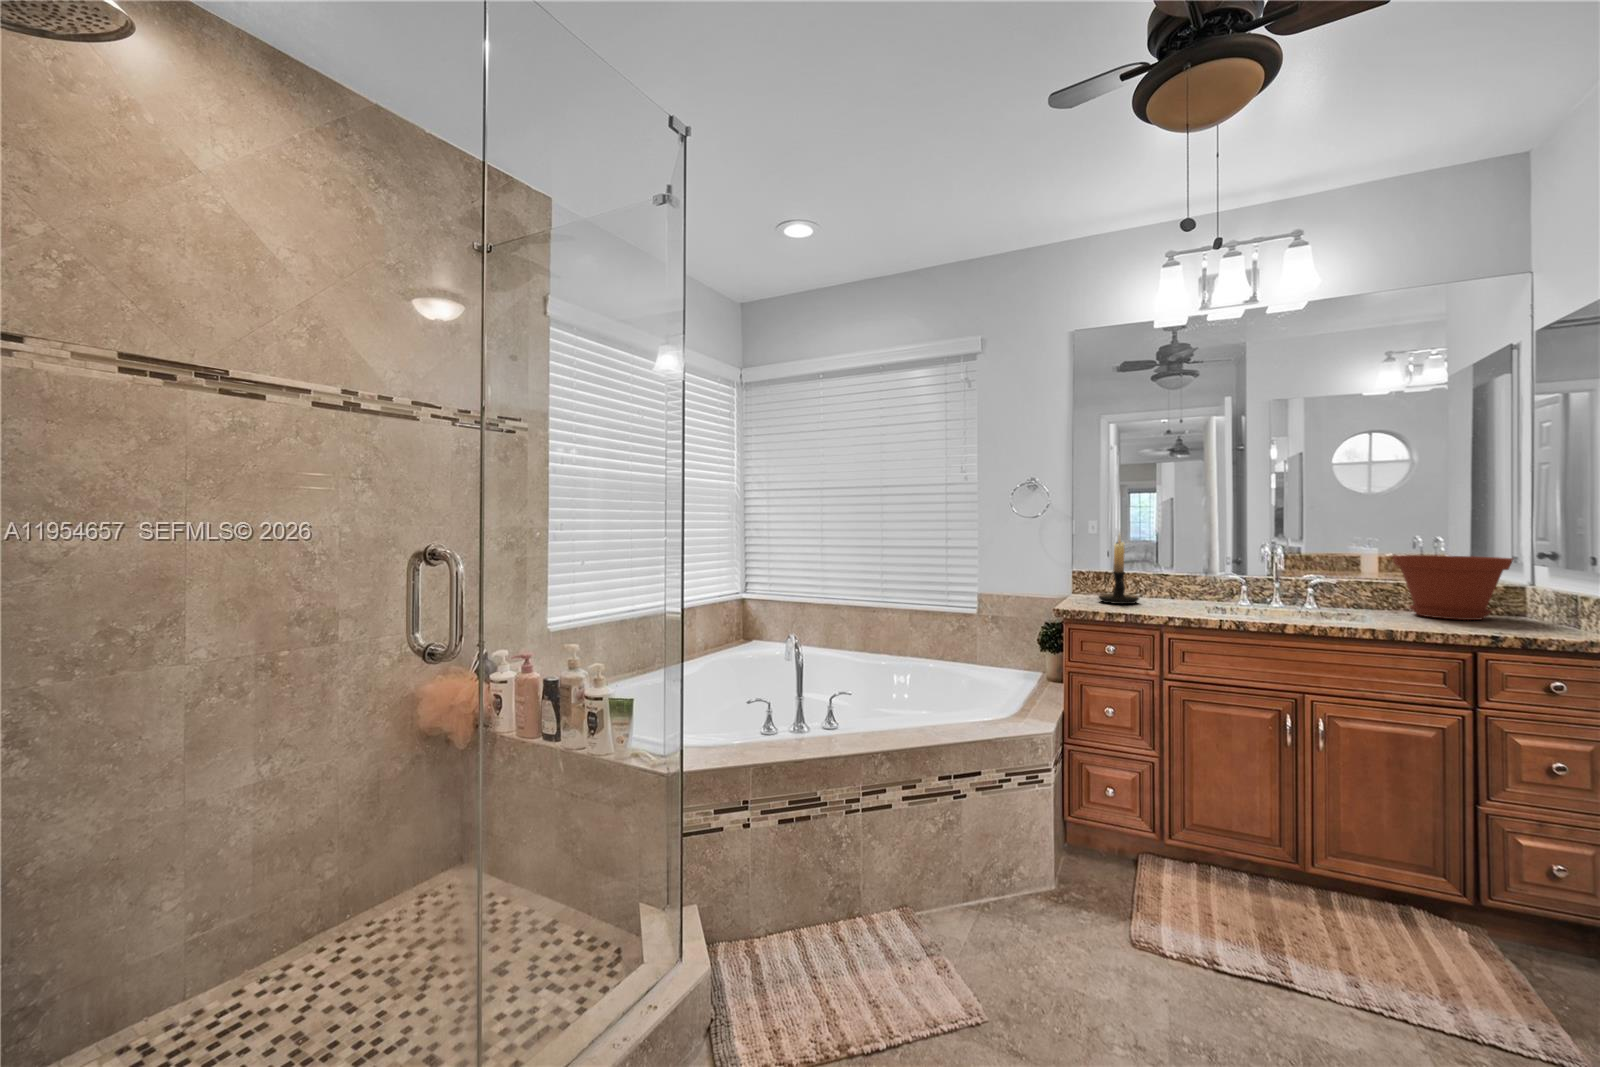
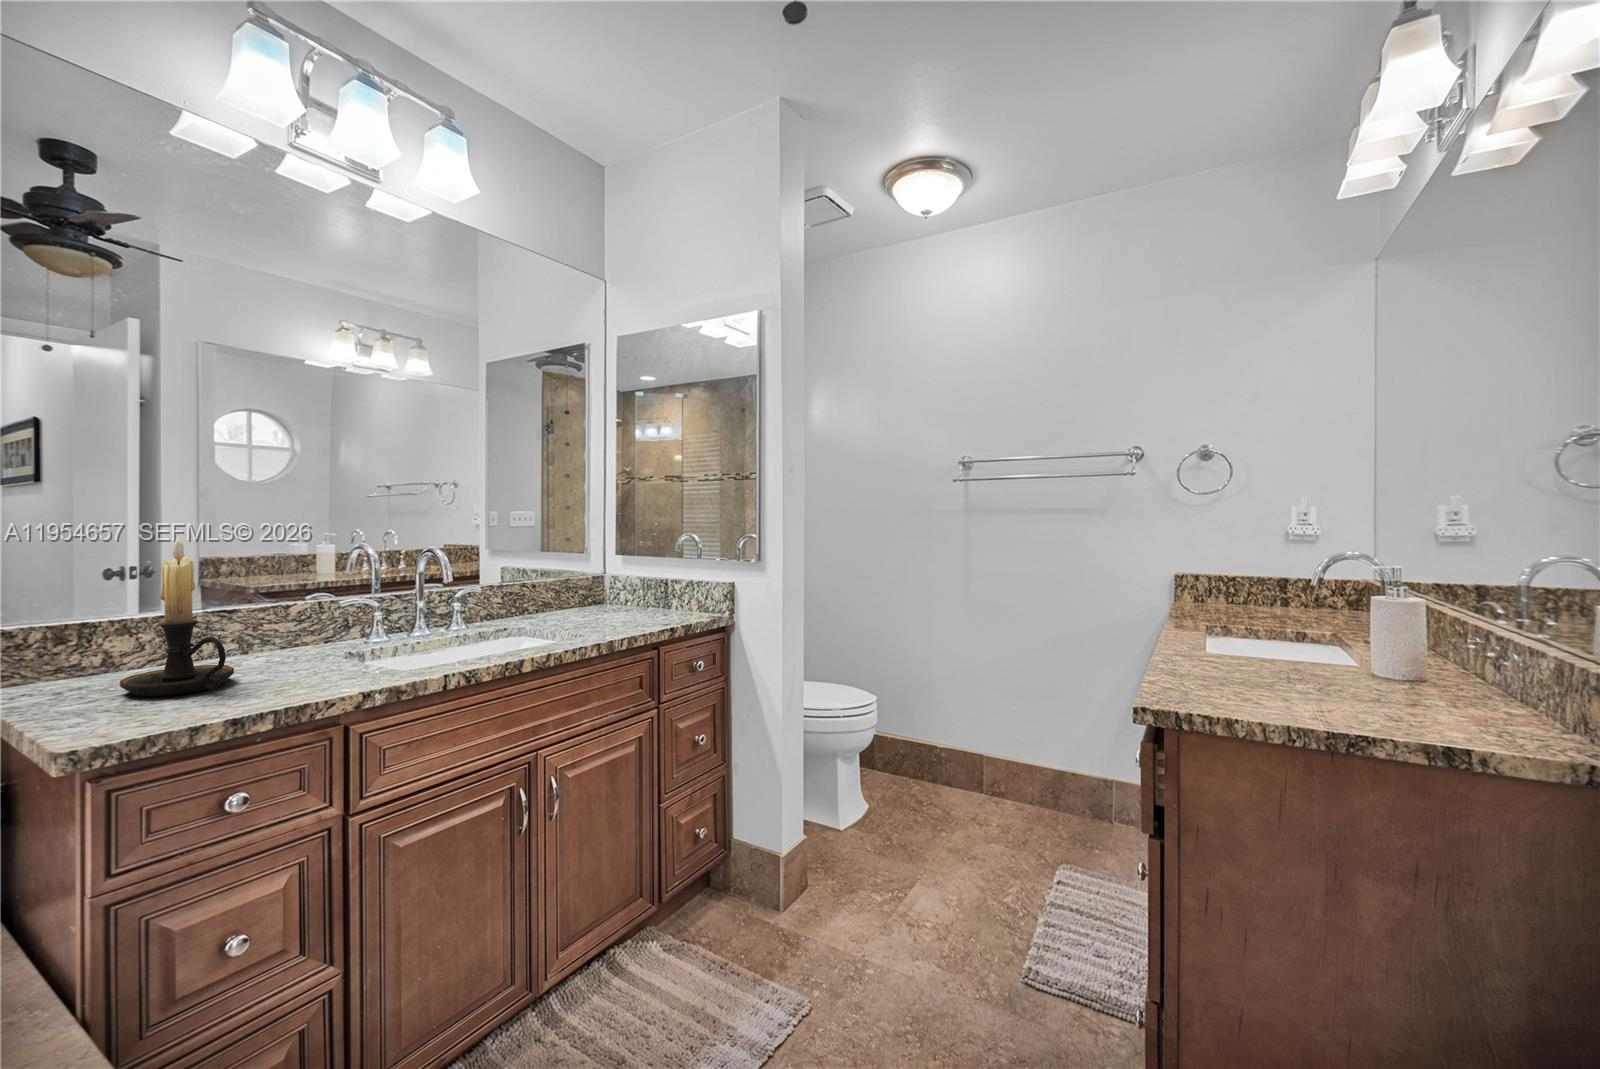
plant pot: present [1392,555,1513,620] -> none [537,551,634,618]

